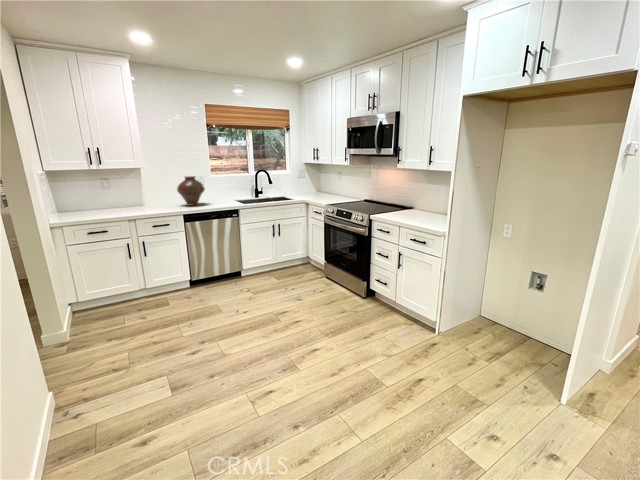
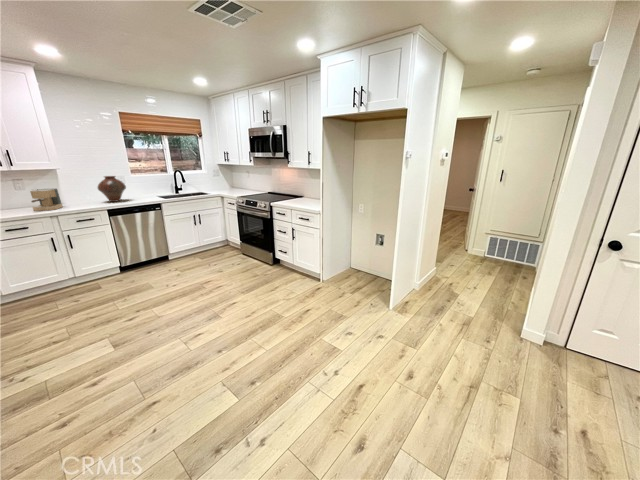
coffee maker: none [115,190,143,213] -> present [30,189,63,211]

